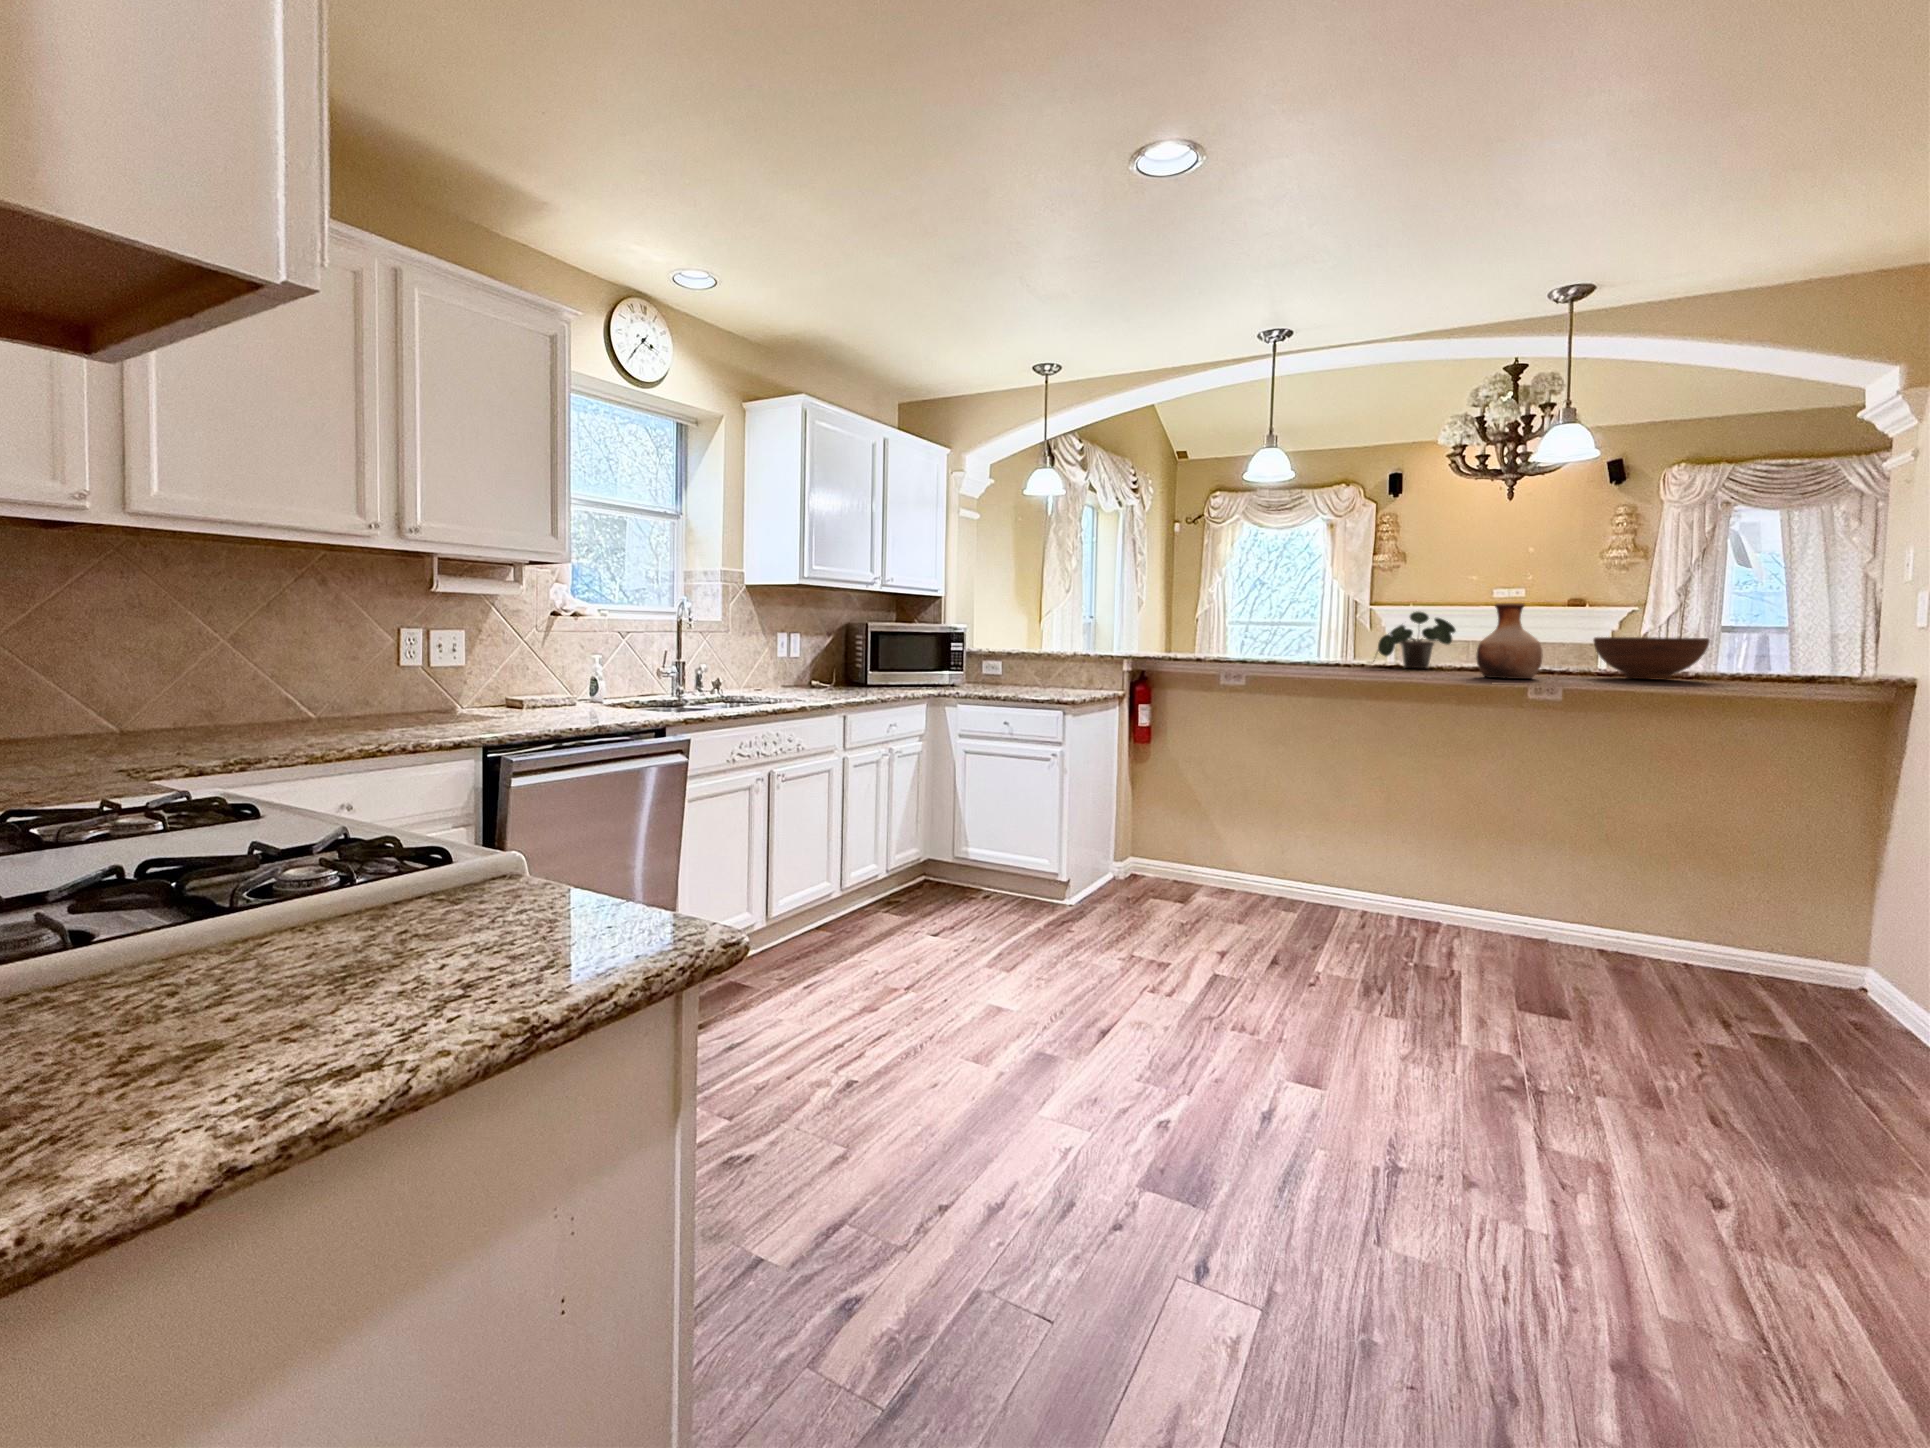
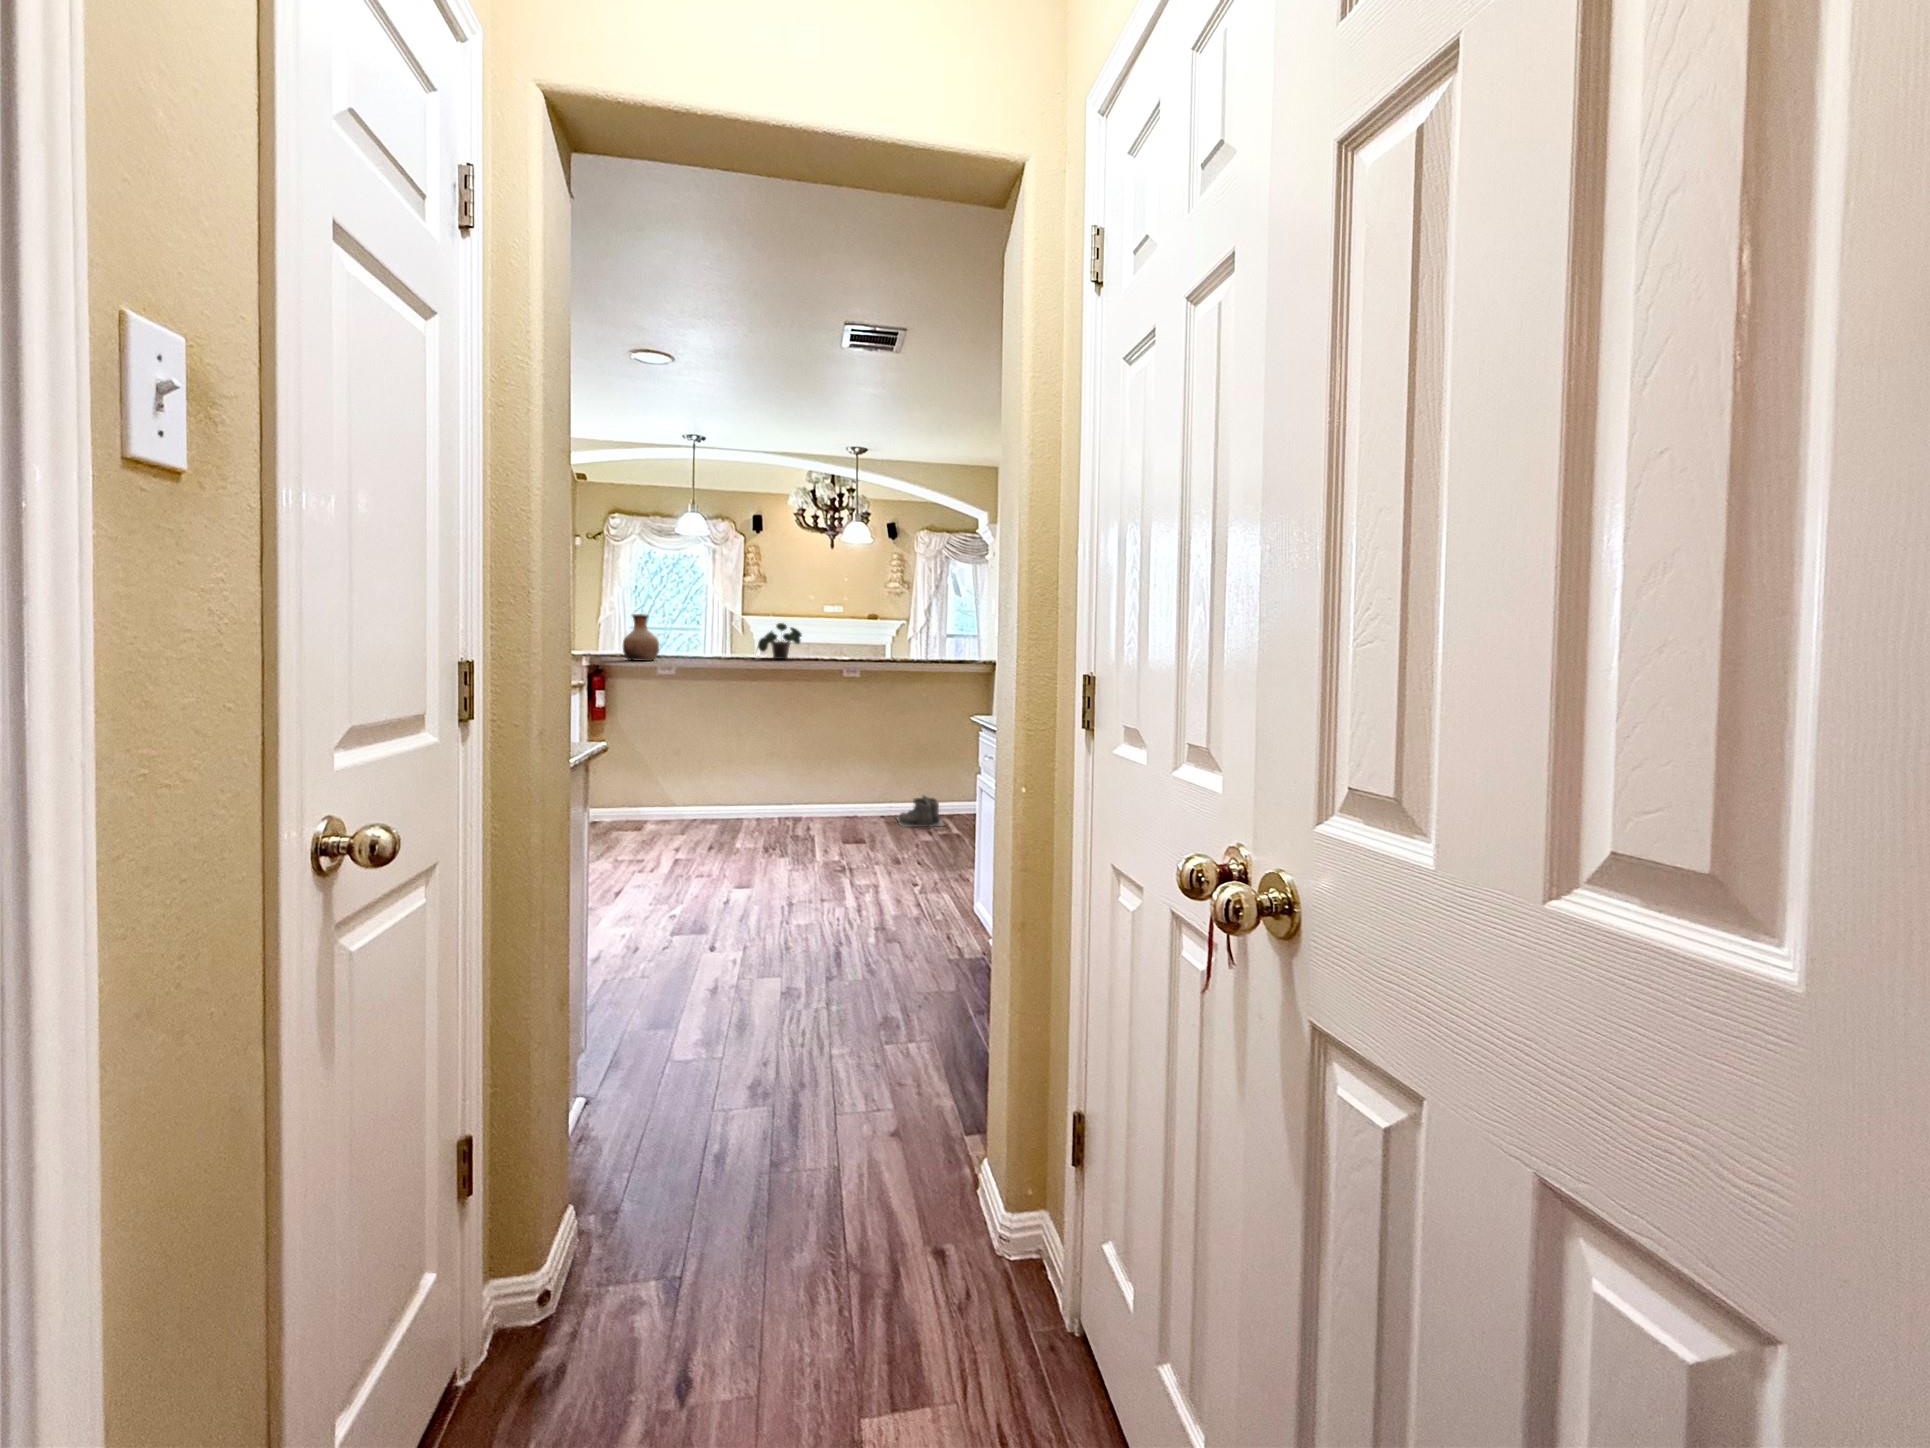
vase: present [1477,603,1543,679] -> present [623,614,659,661]
fruit bowl: present [1593,637,1710,680] -> none [871,640,919,663]
boots: none [1640,939,1775,1018] -> present [896,796,944,827]

